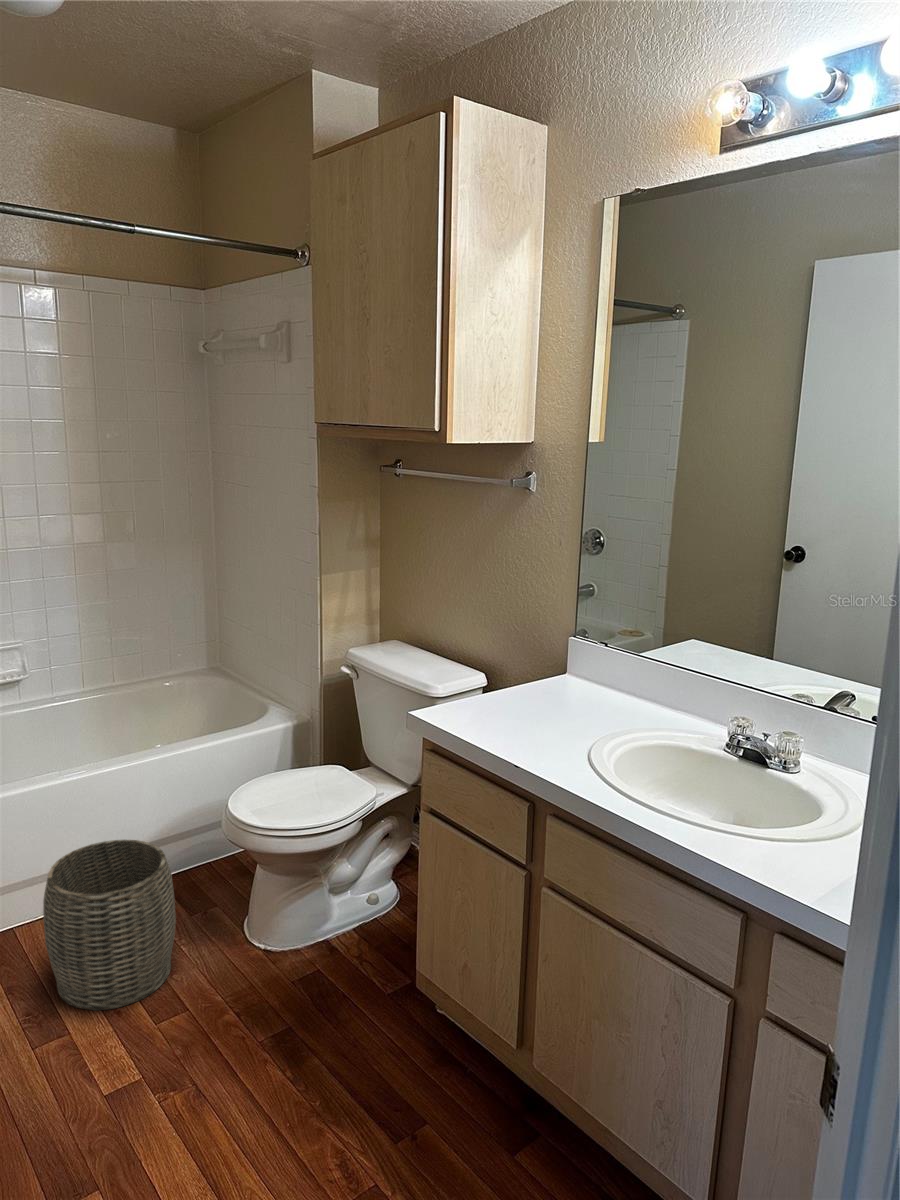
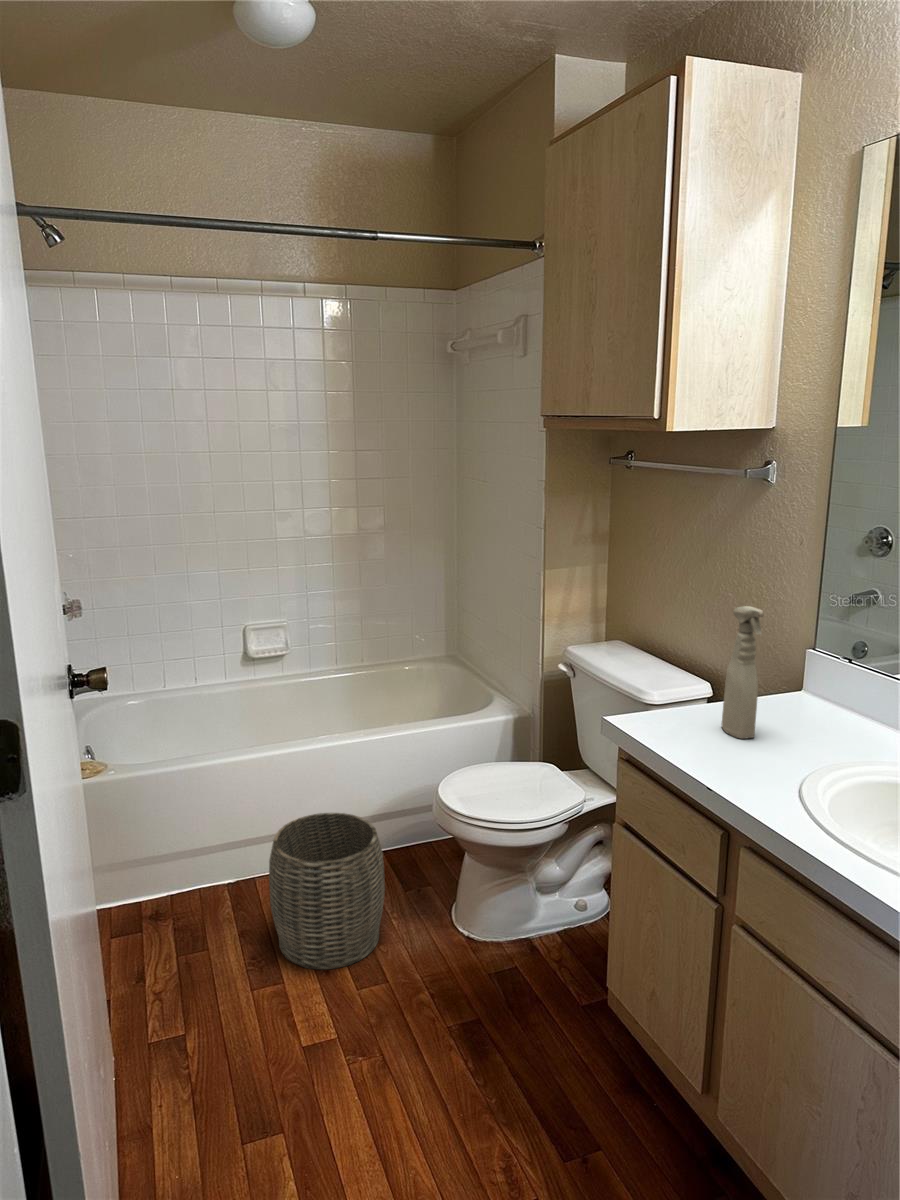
spray bottle: none [512,596,547,718] -> present [722,606,763,739]

